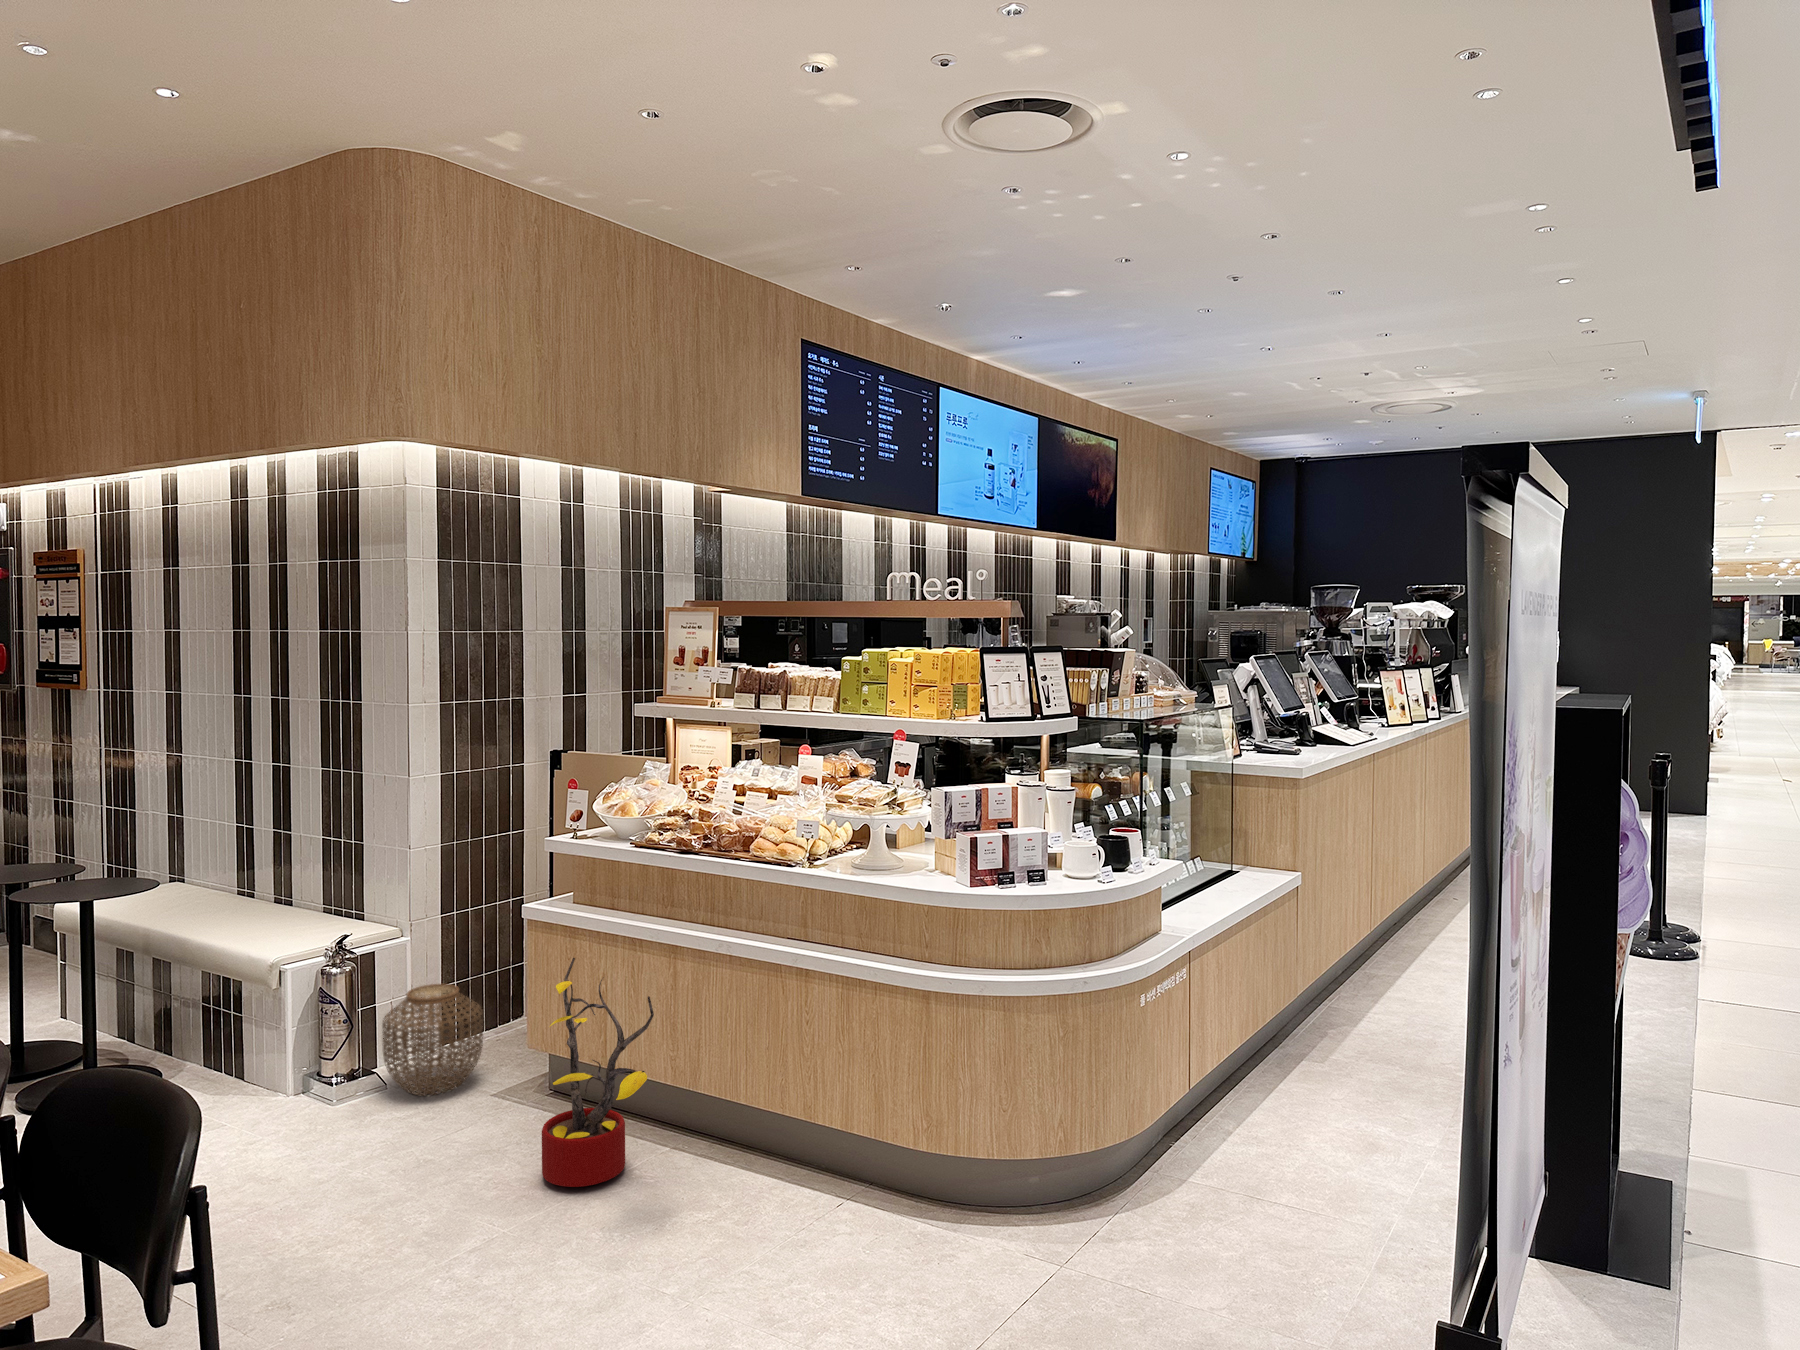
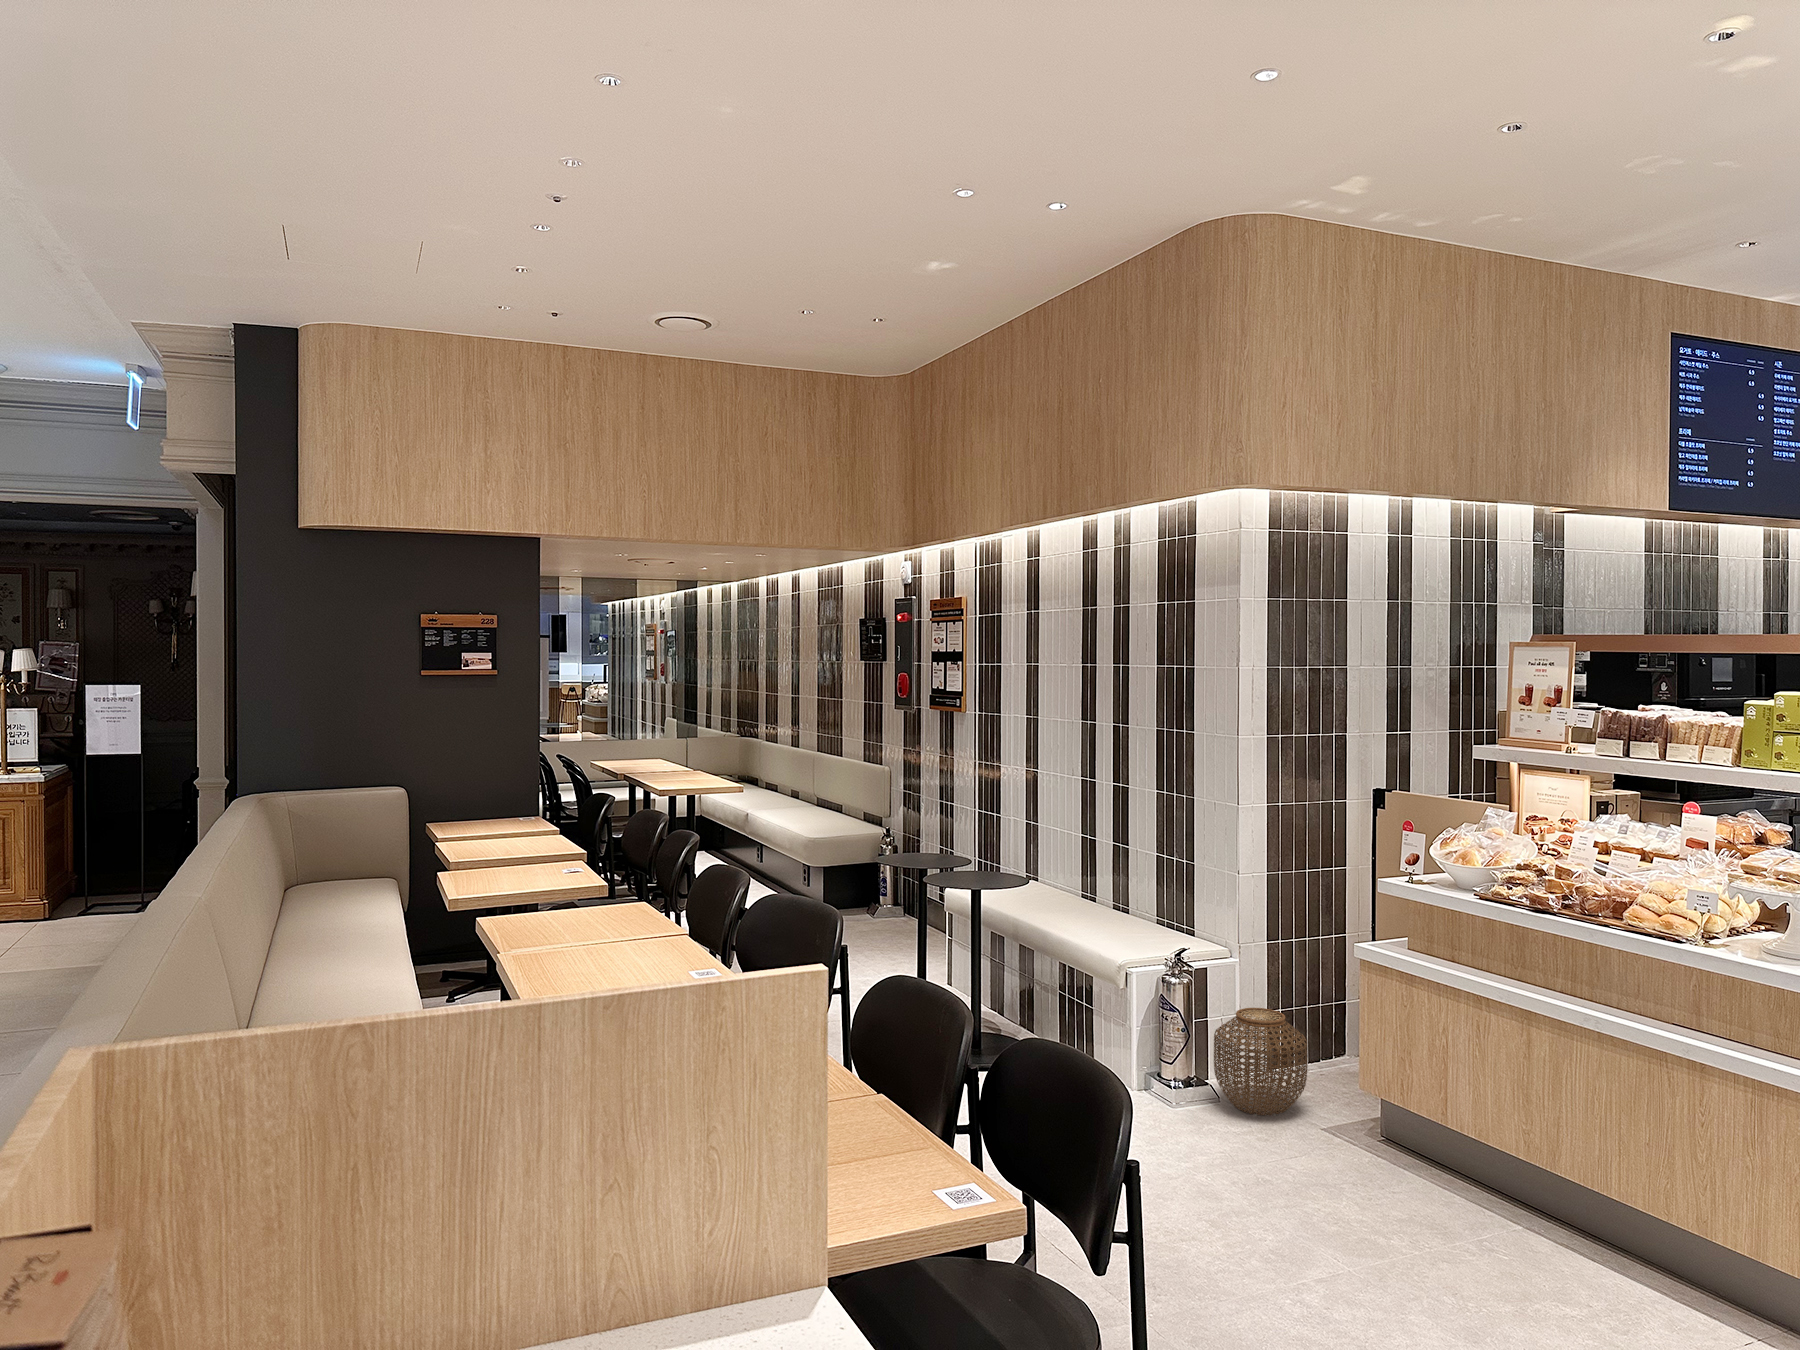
decorative plant: present [542,958,654,1187] -> none [1380,1005,1510,1245]

